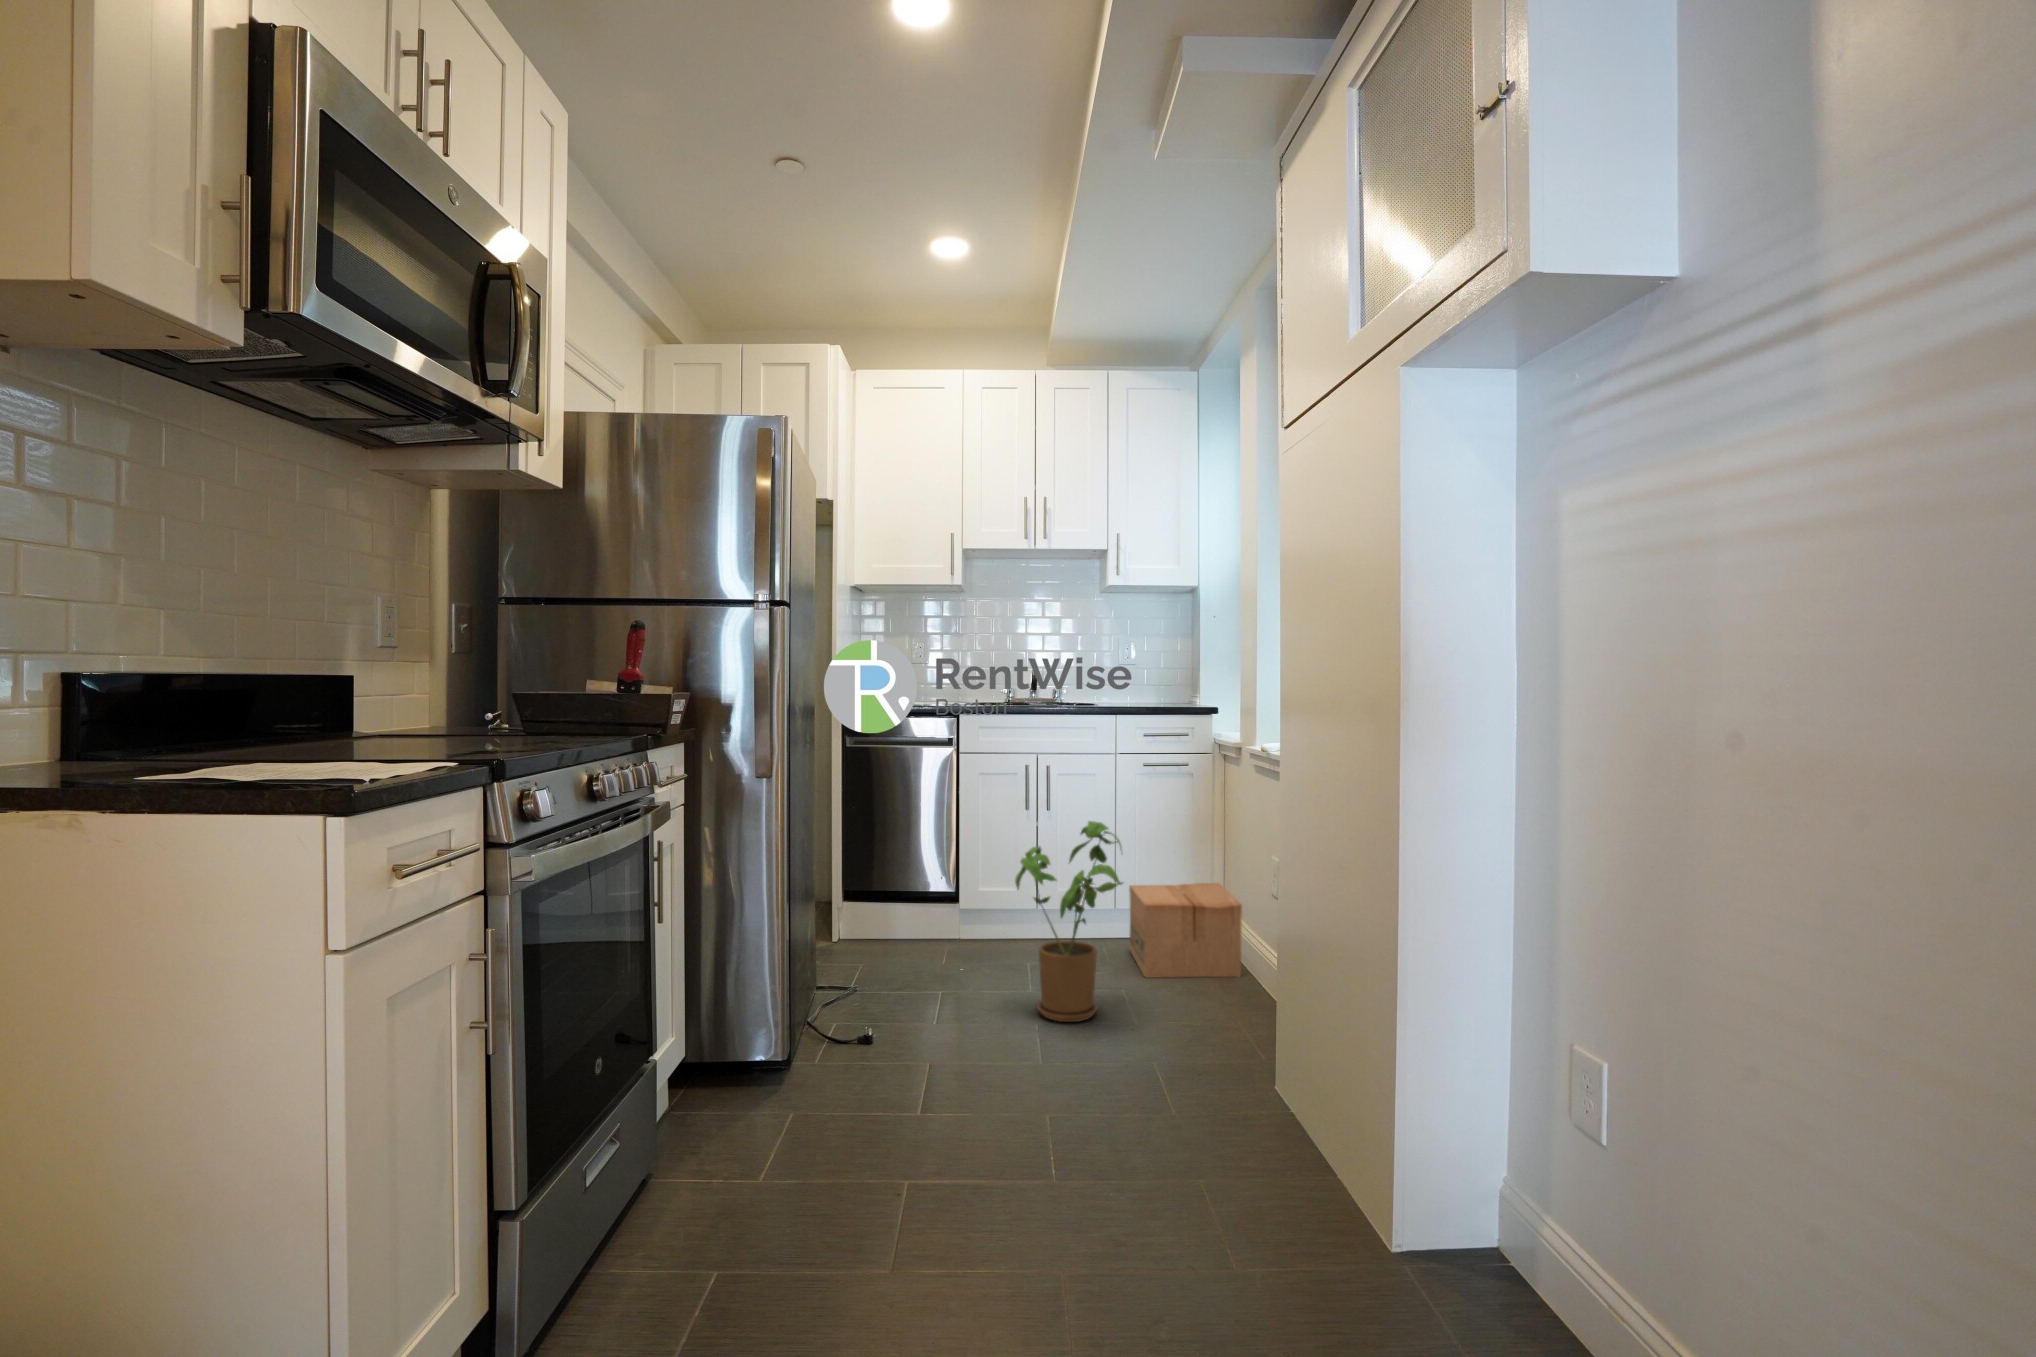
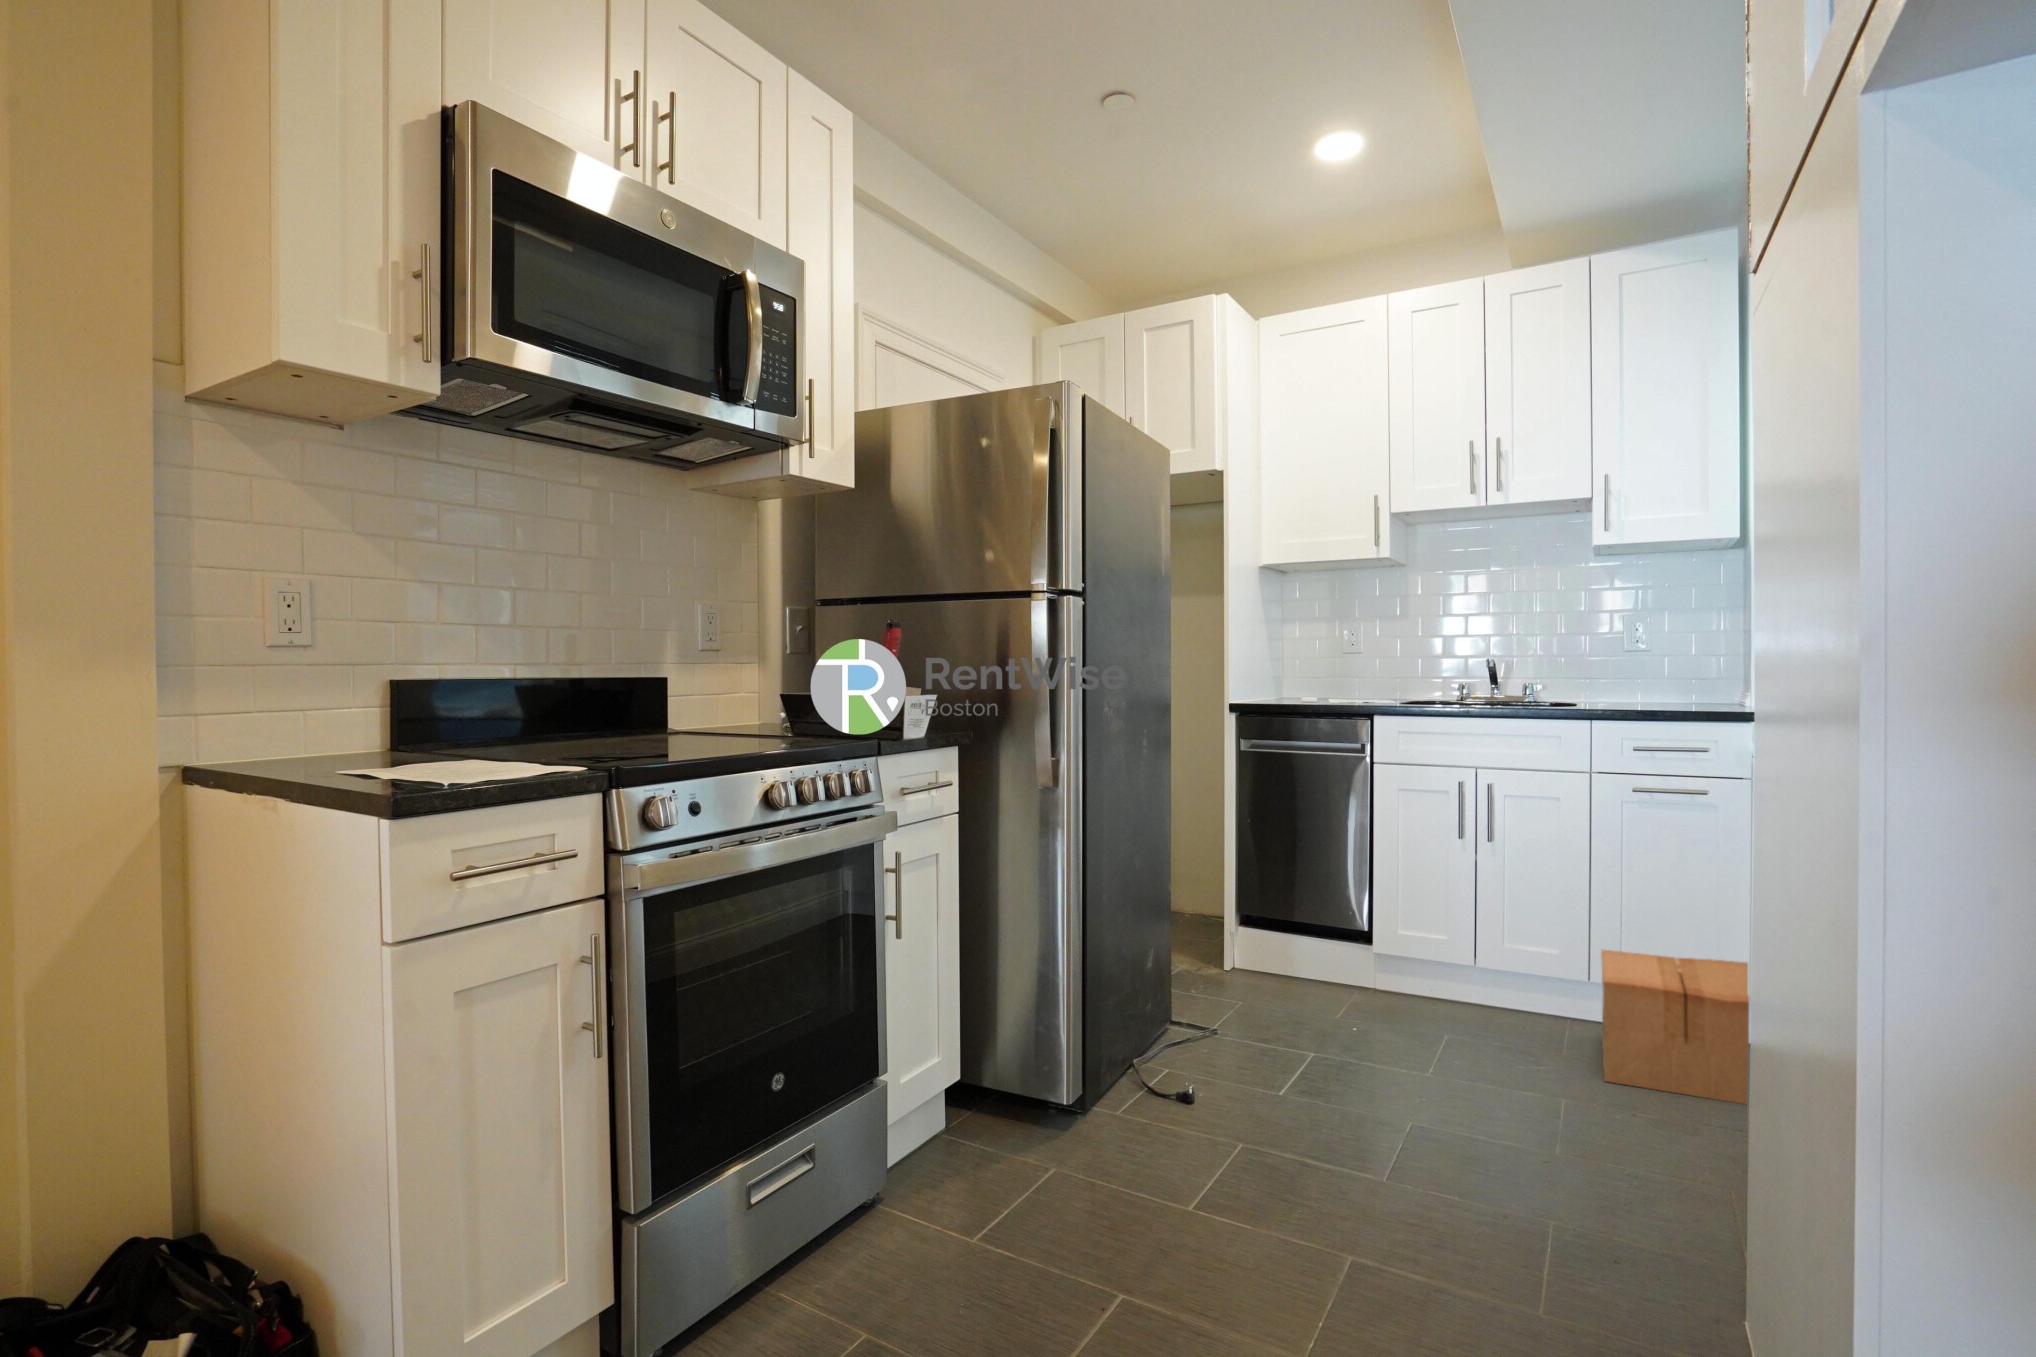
house plant: present [1015,821,1122,1022] -> none [1389,861,1542,1126]

